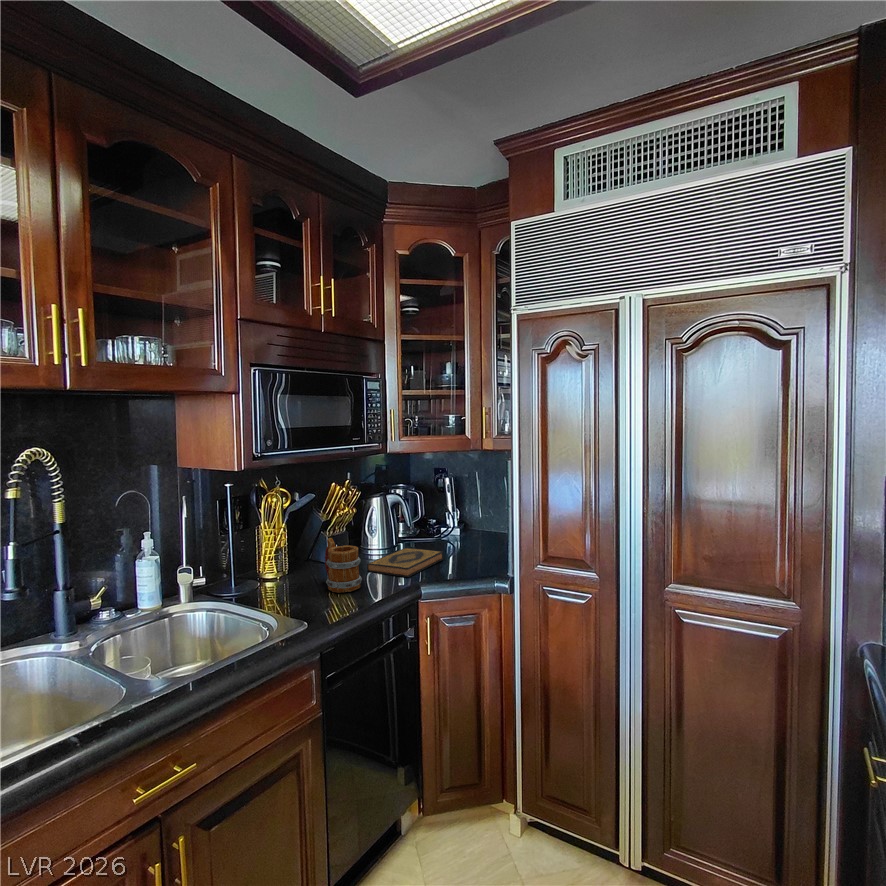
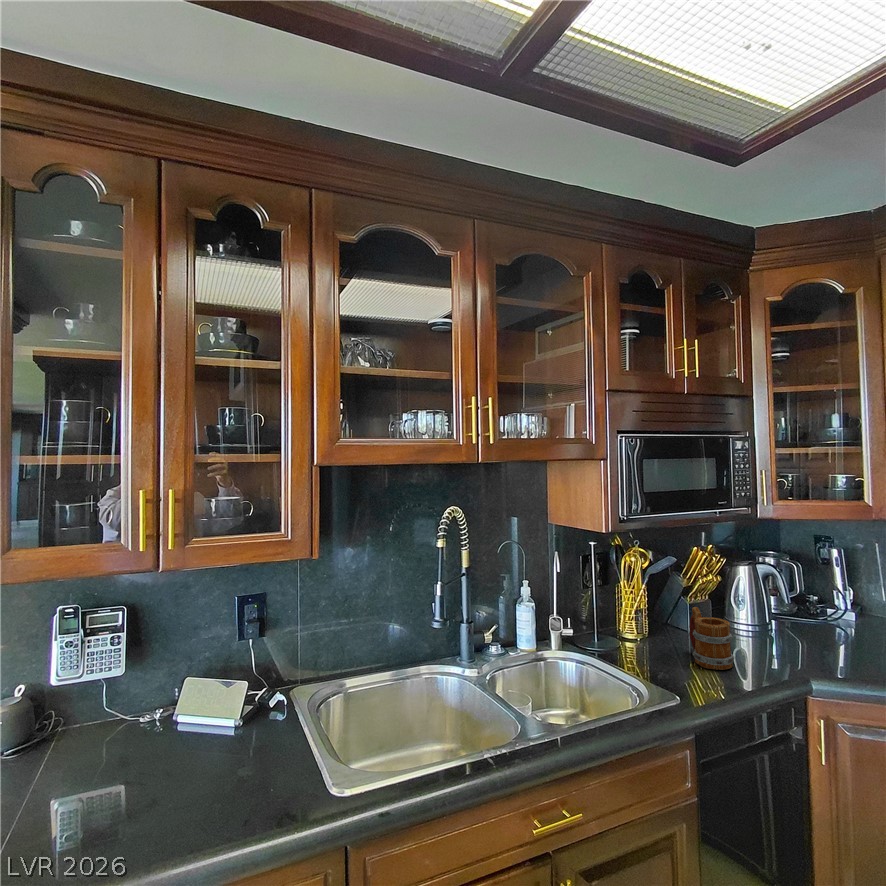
hardback book: present [367,548,443,577] -> none [737,628,838,665]

